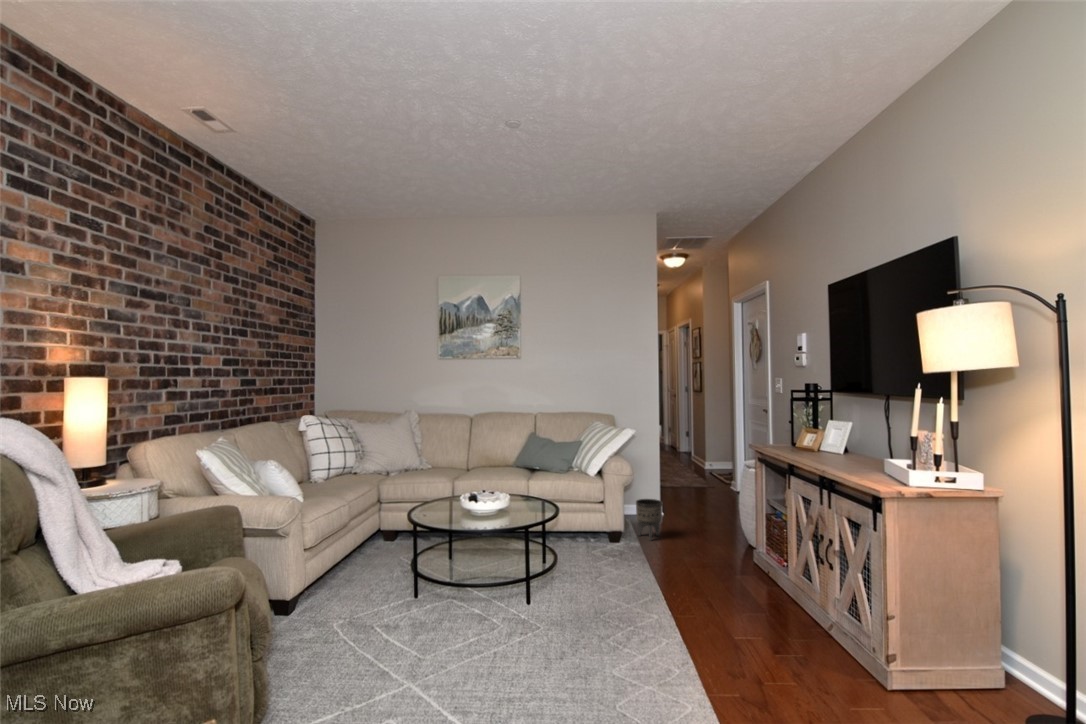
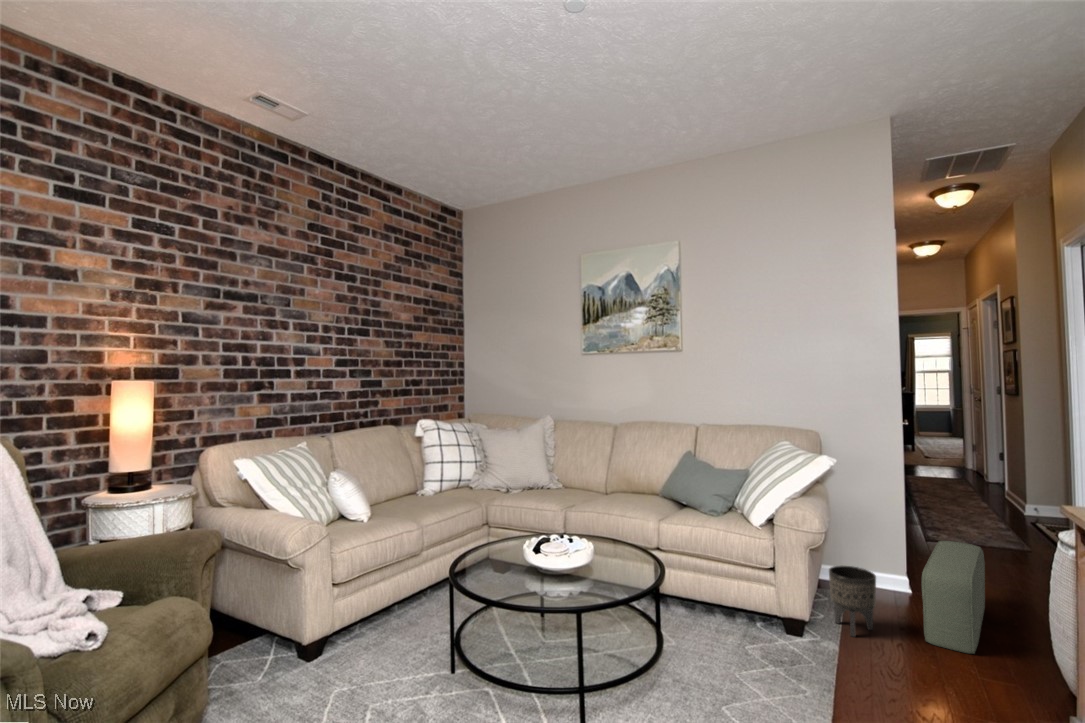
pouf: none [684,480,712,539] -> present [922,541,985,654]

